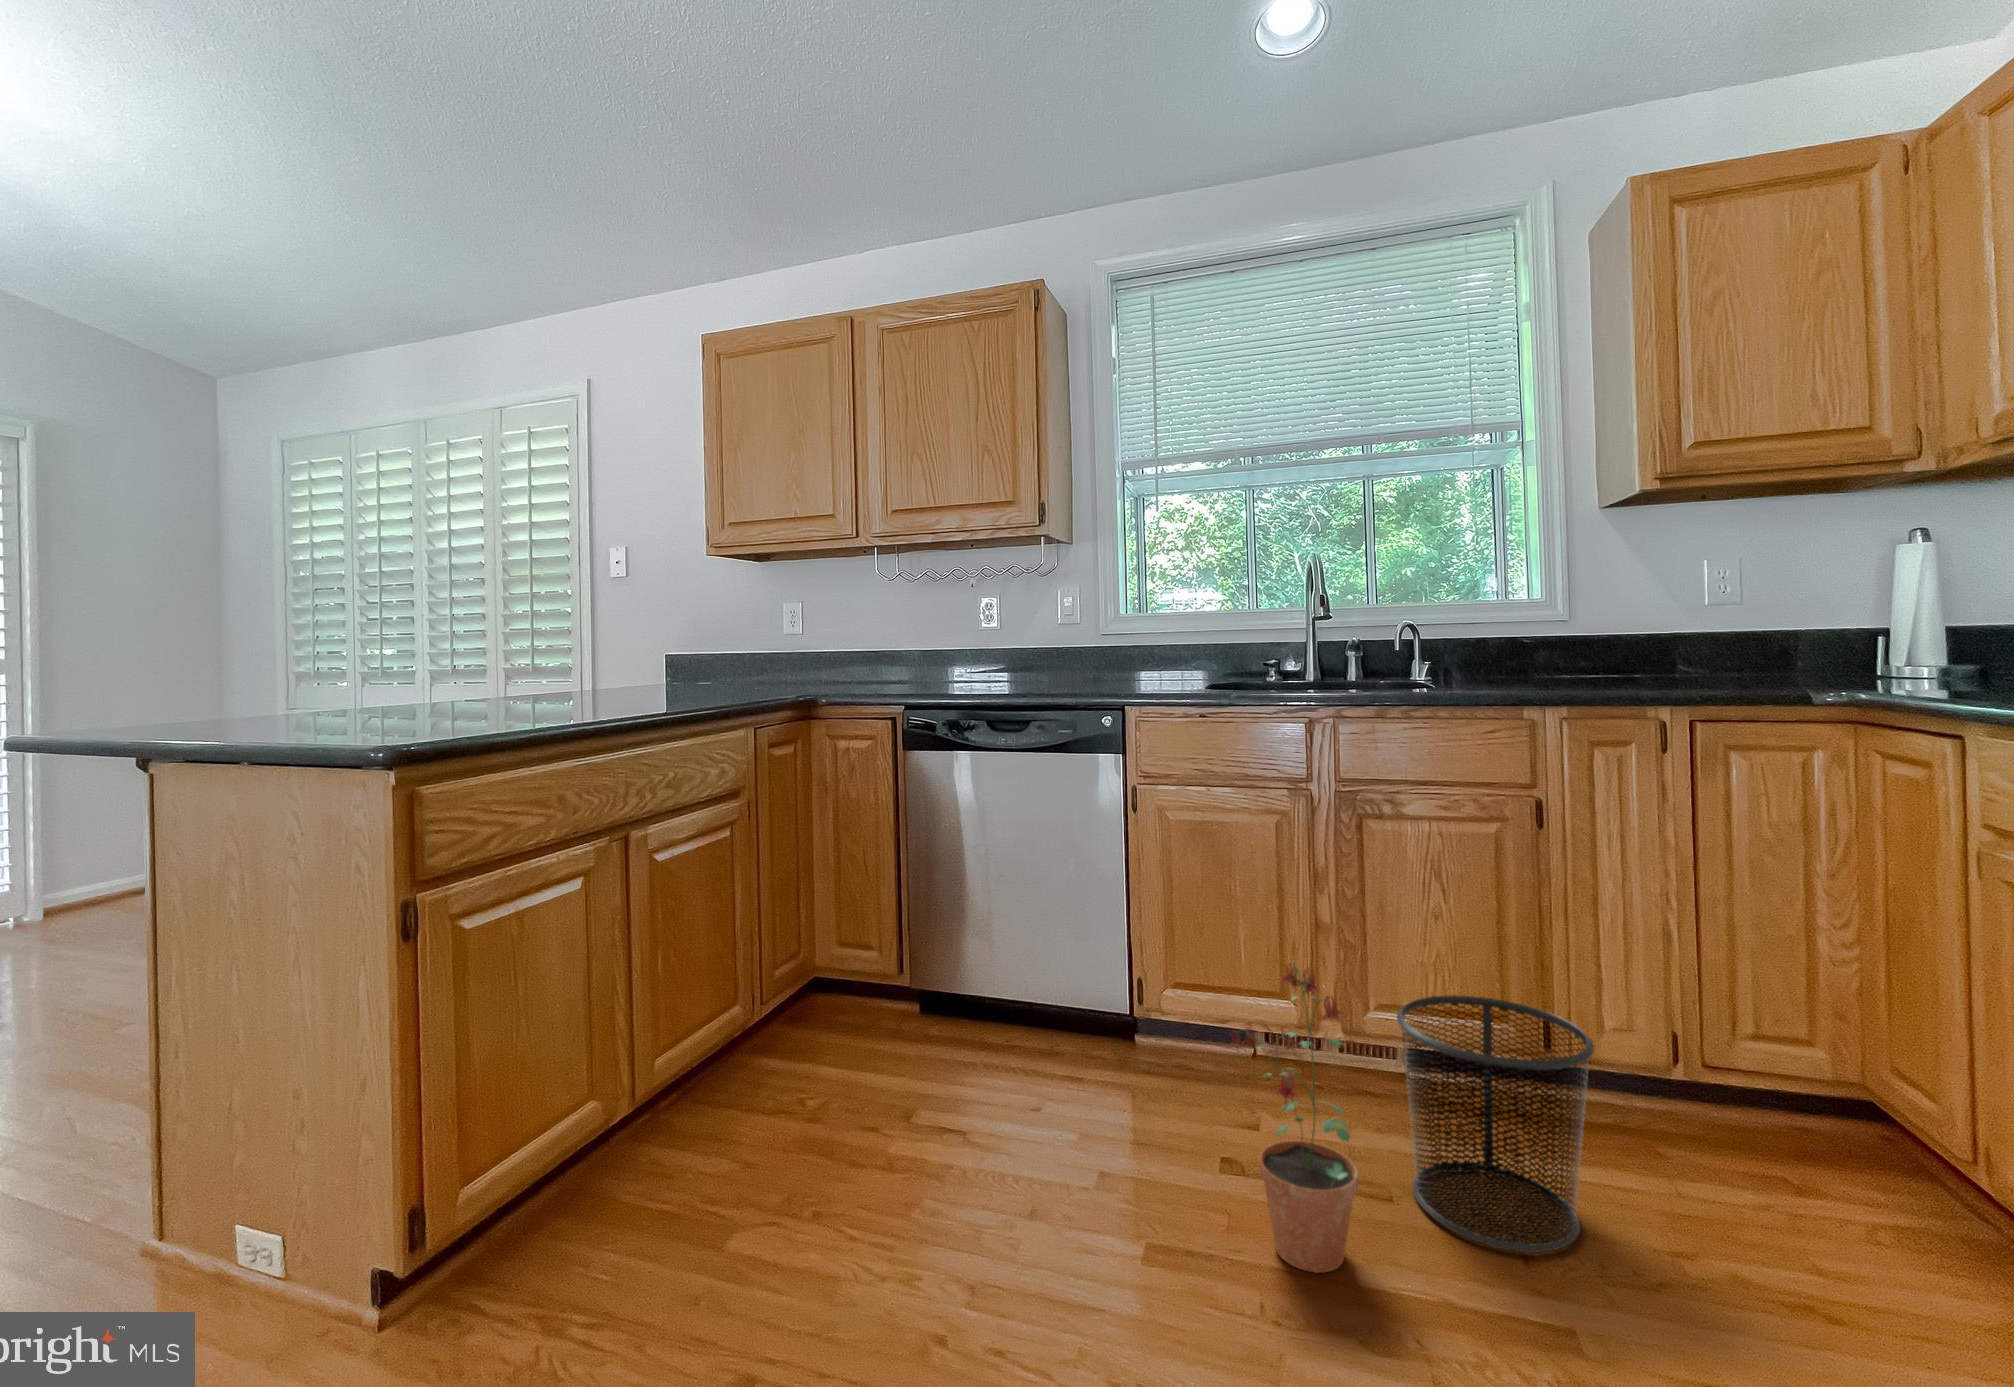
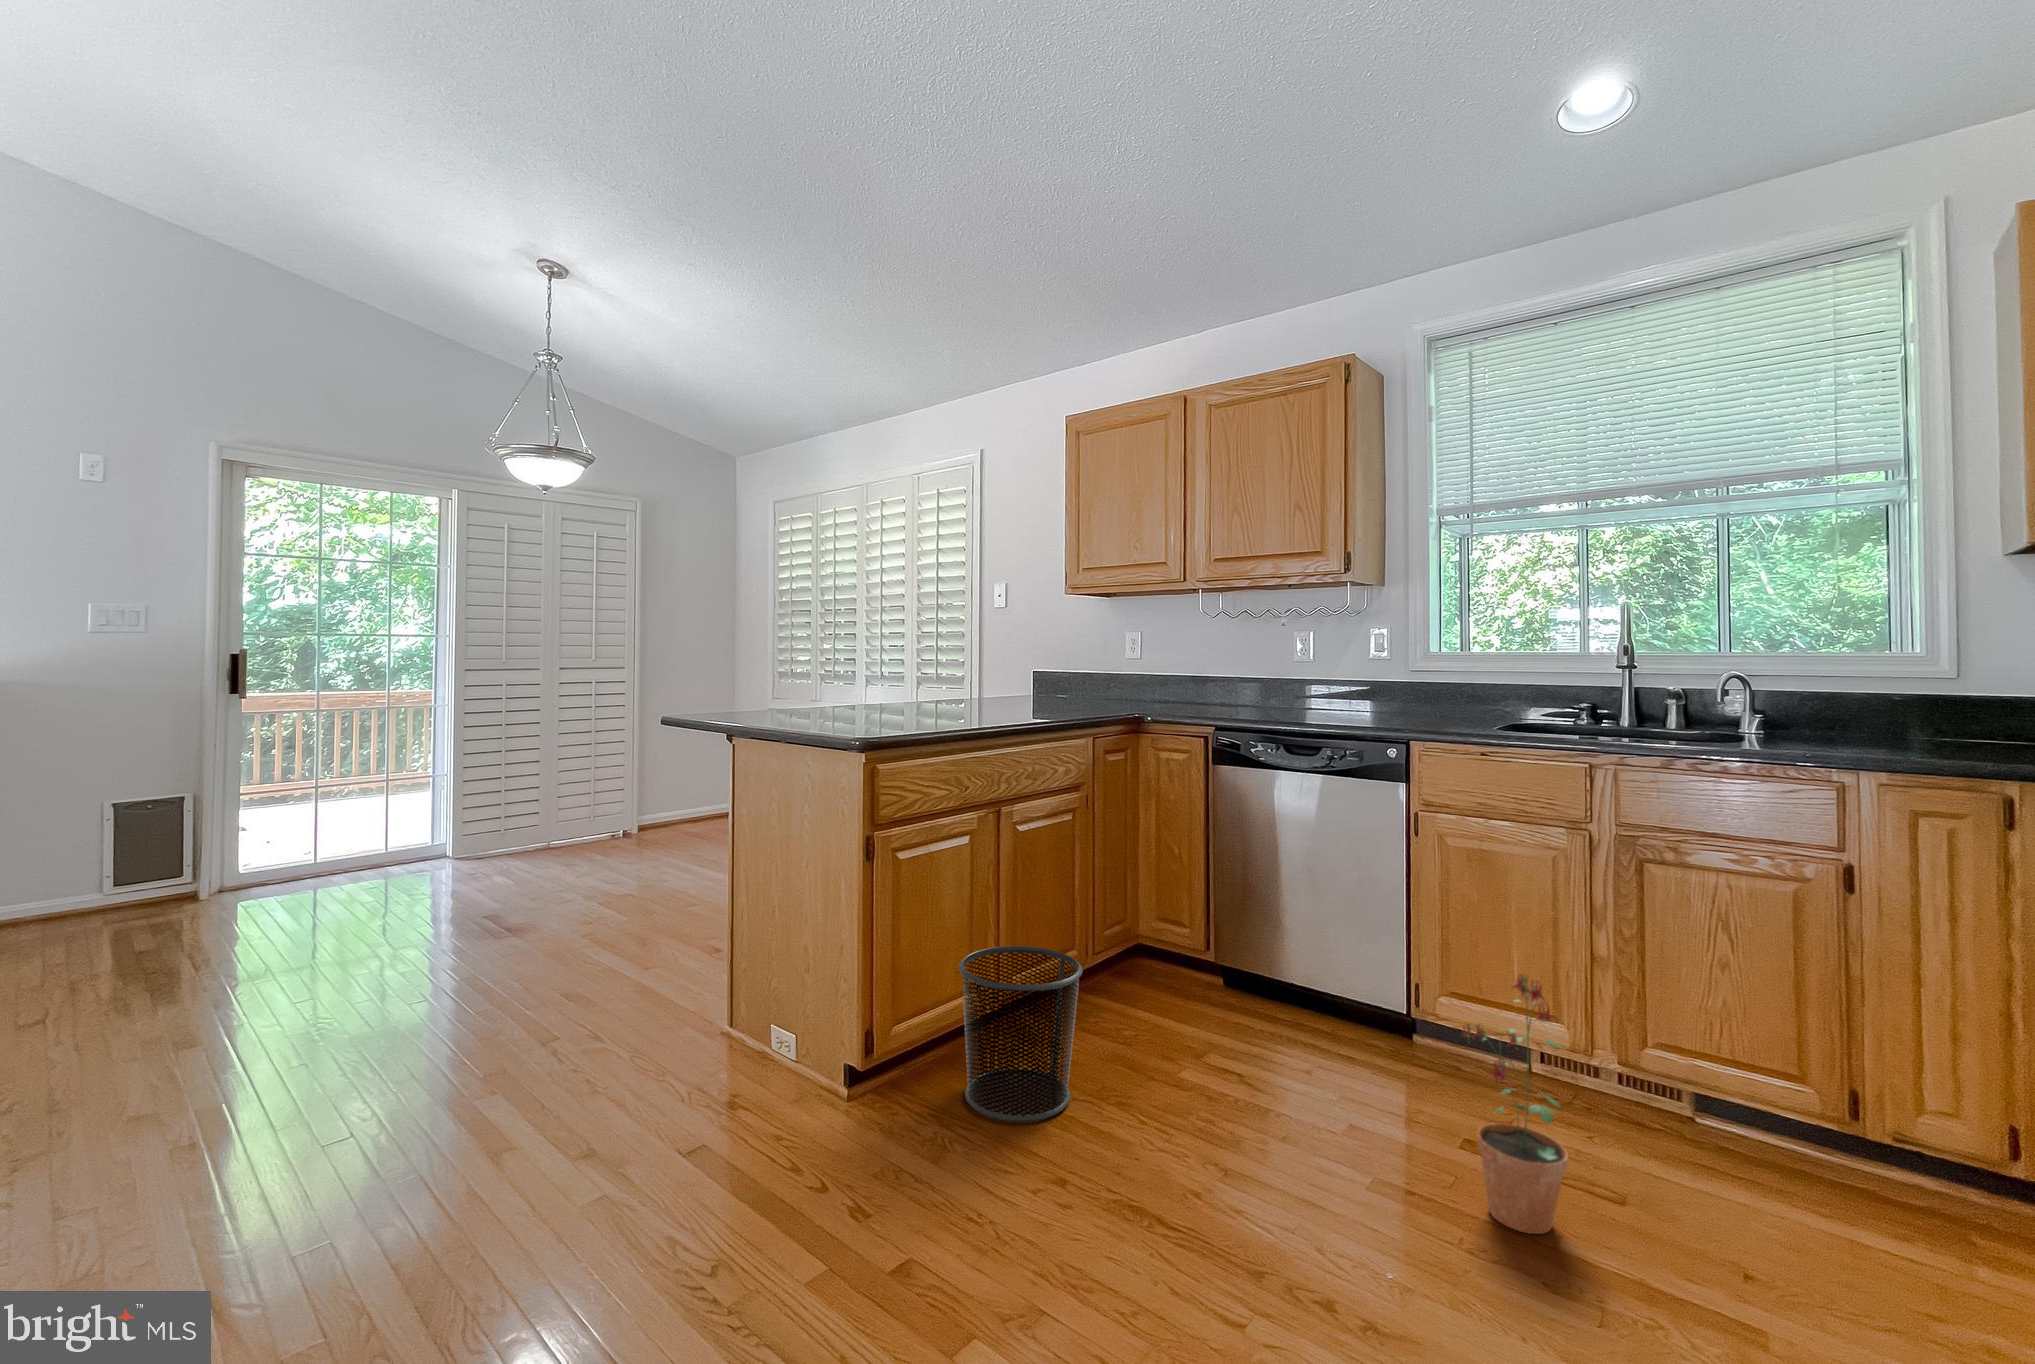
waste bin: present [1397,995,1595,1252] -> present [959,946,1083,1122]

